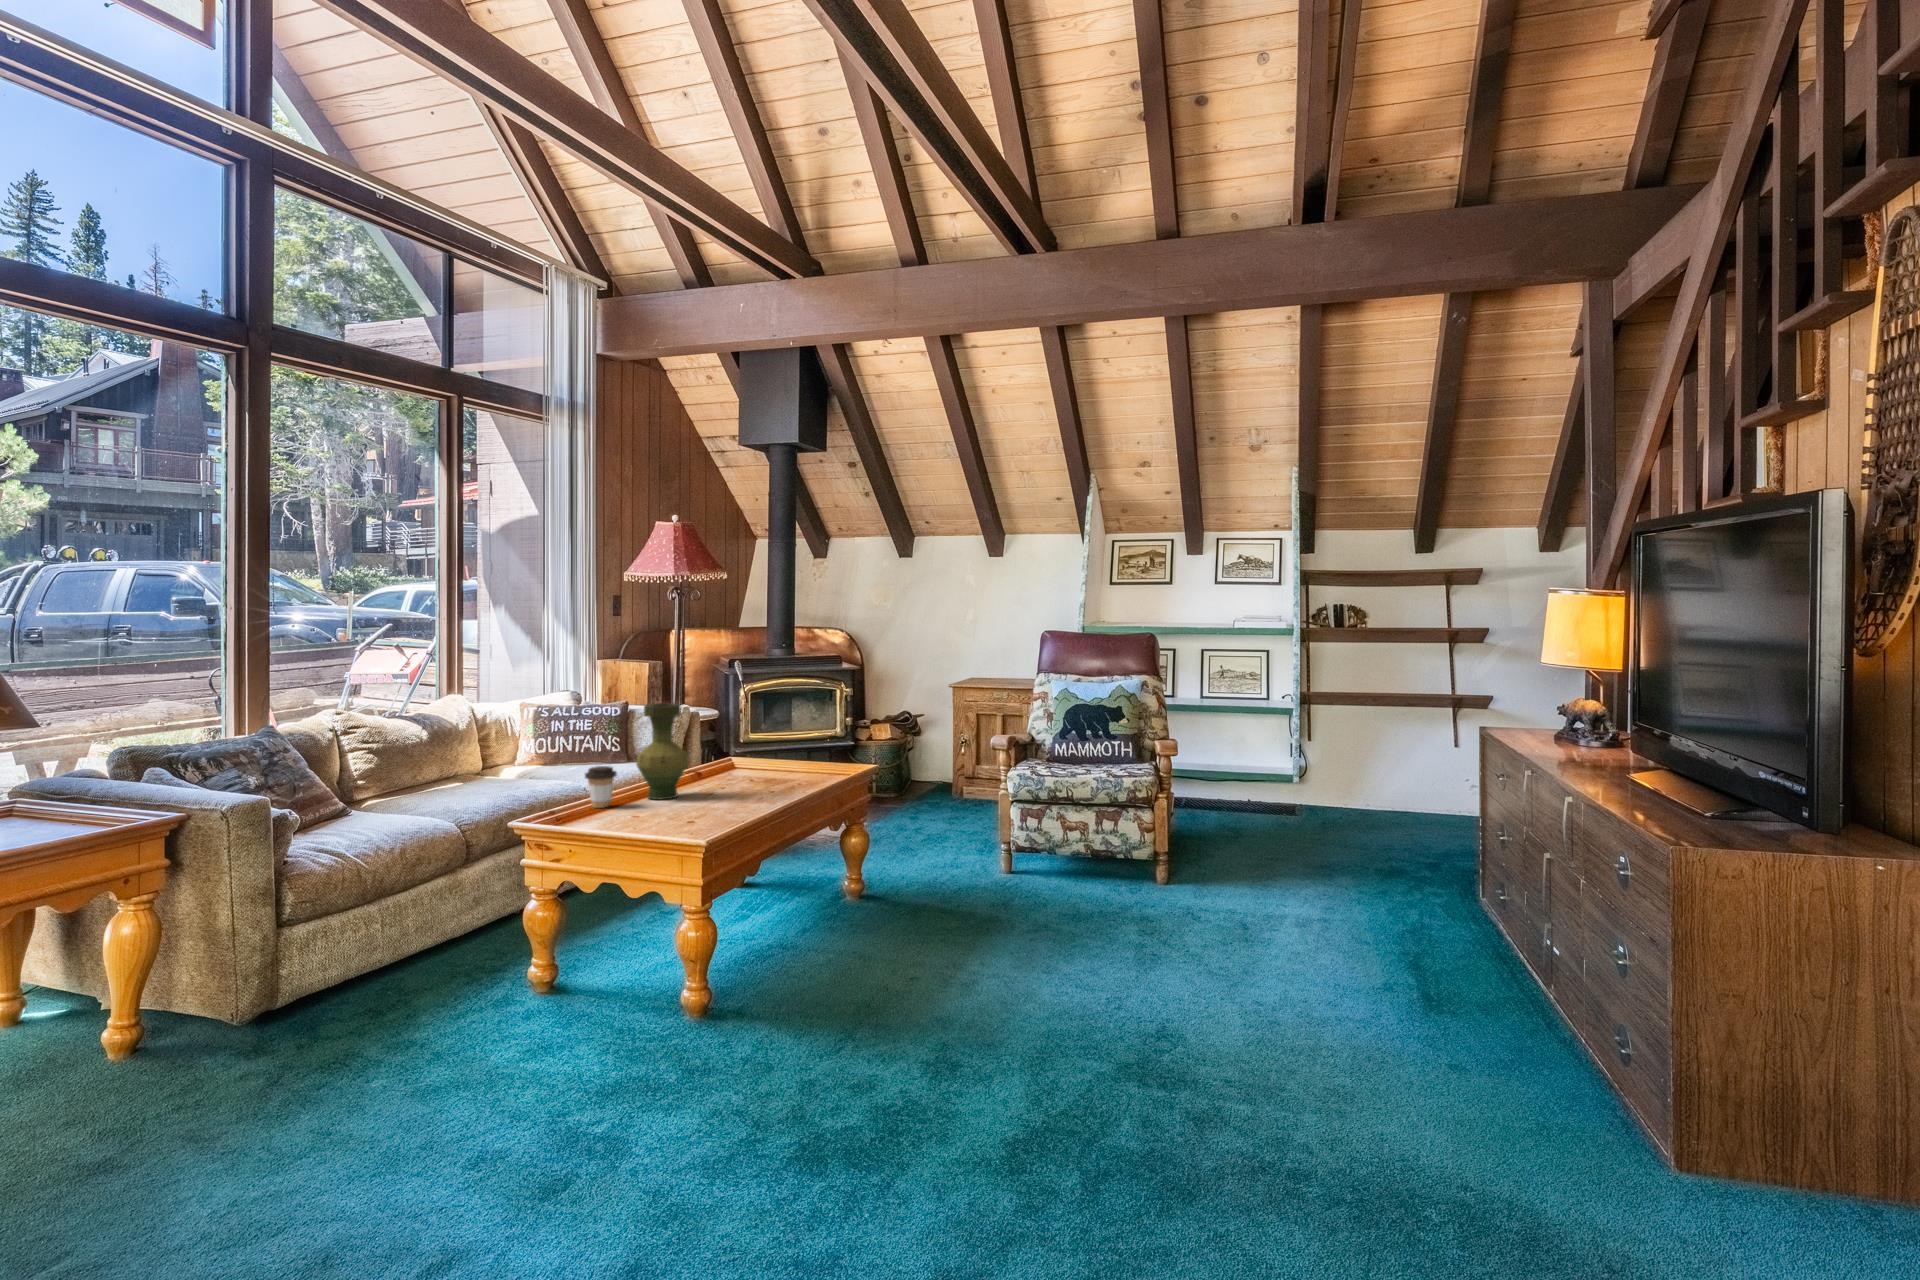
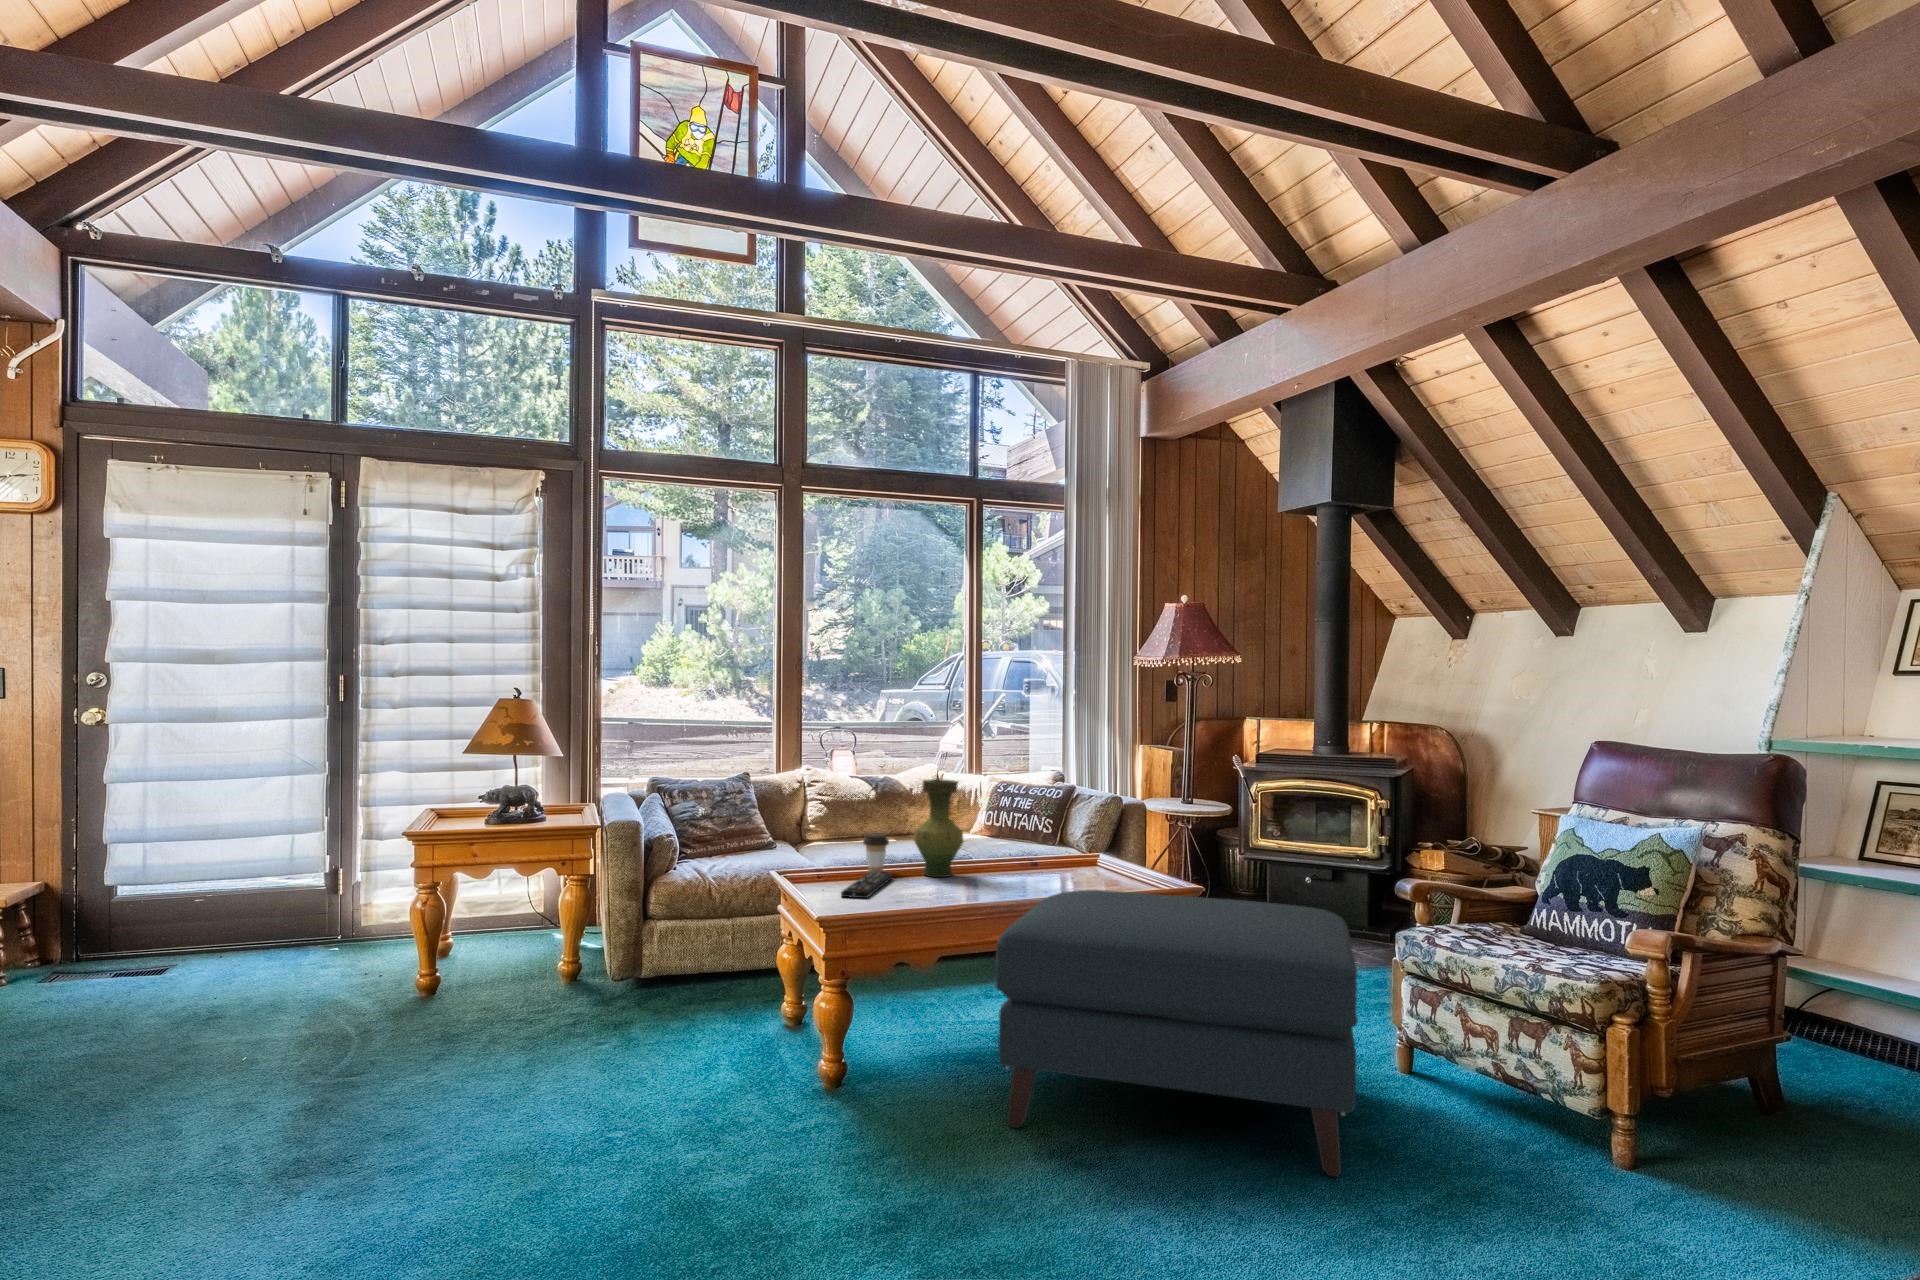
ottoman: none [805,764,1107,975] -> present [995,890,1358,1177]
remote control: none [617,802,688,829] -> present [841,872,893,898]

